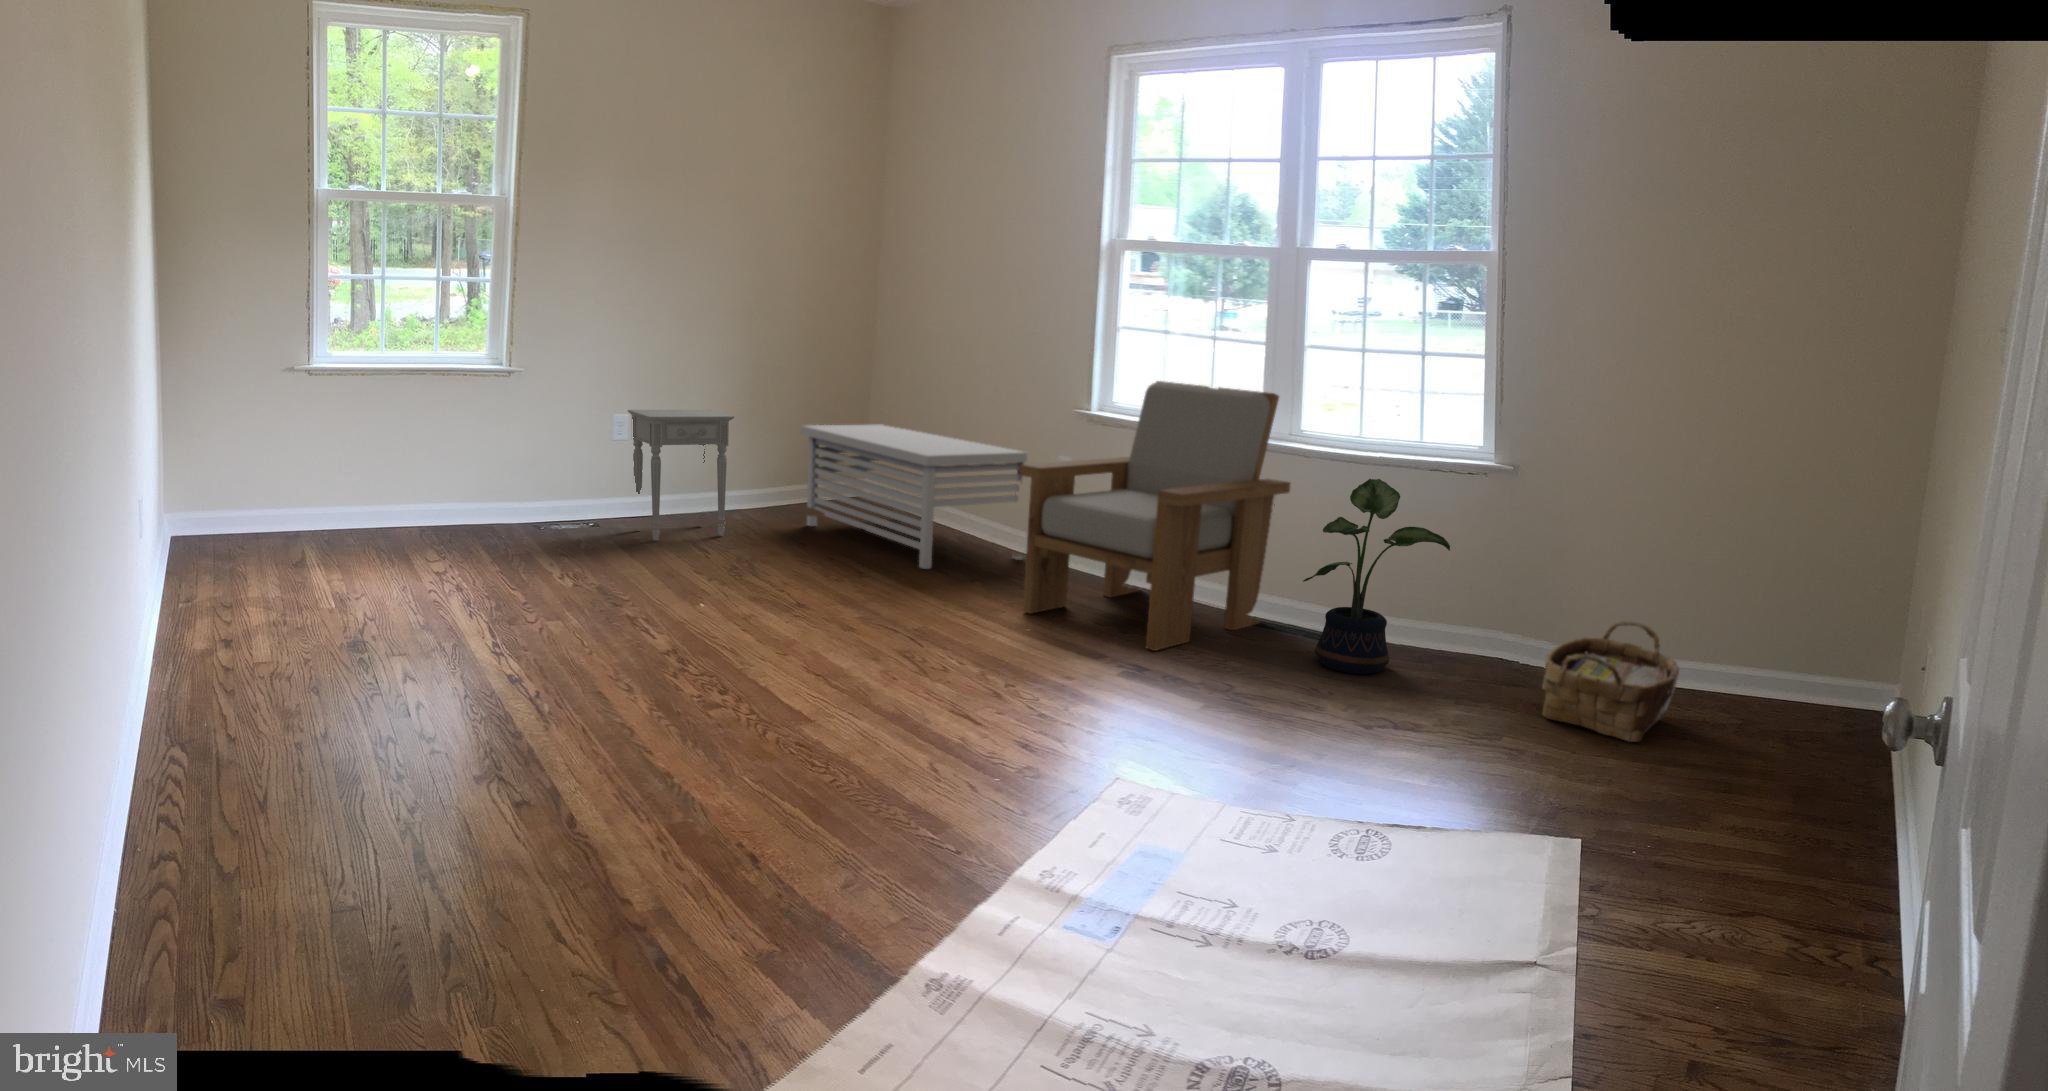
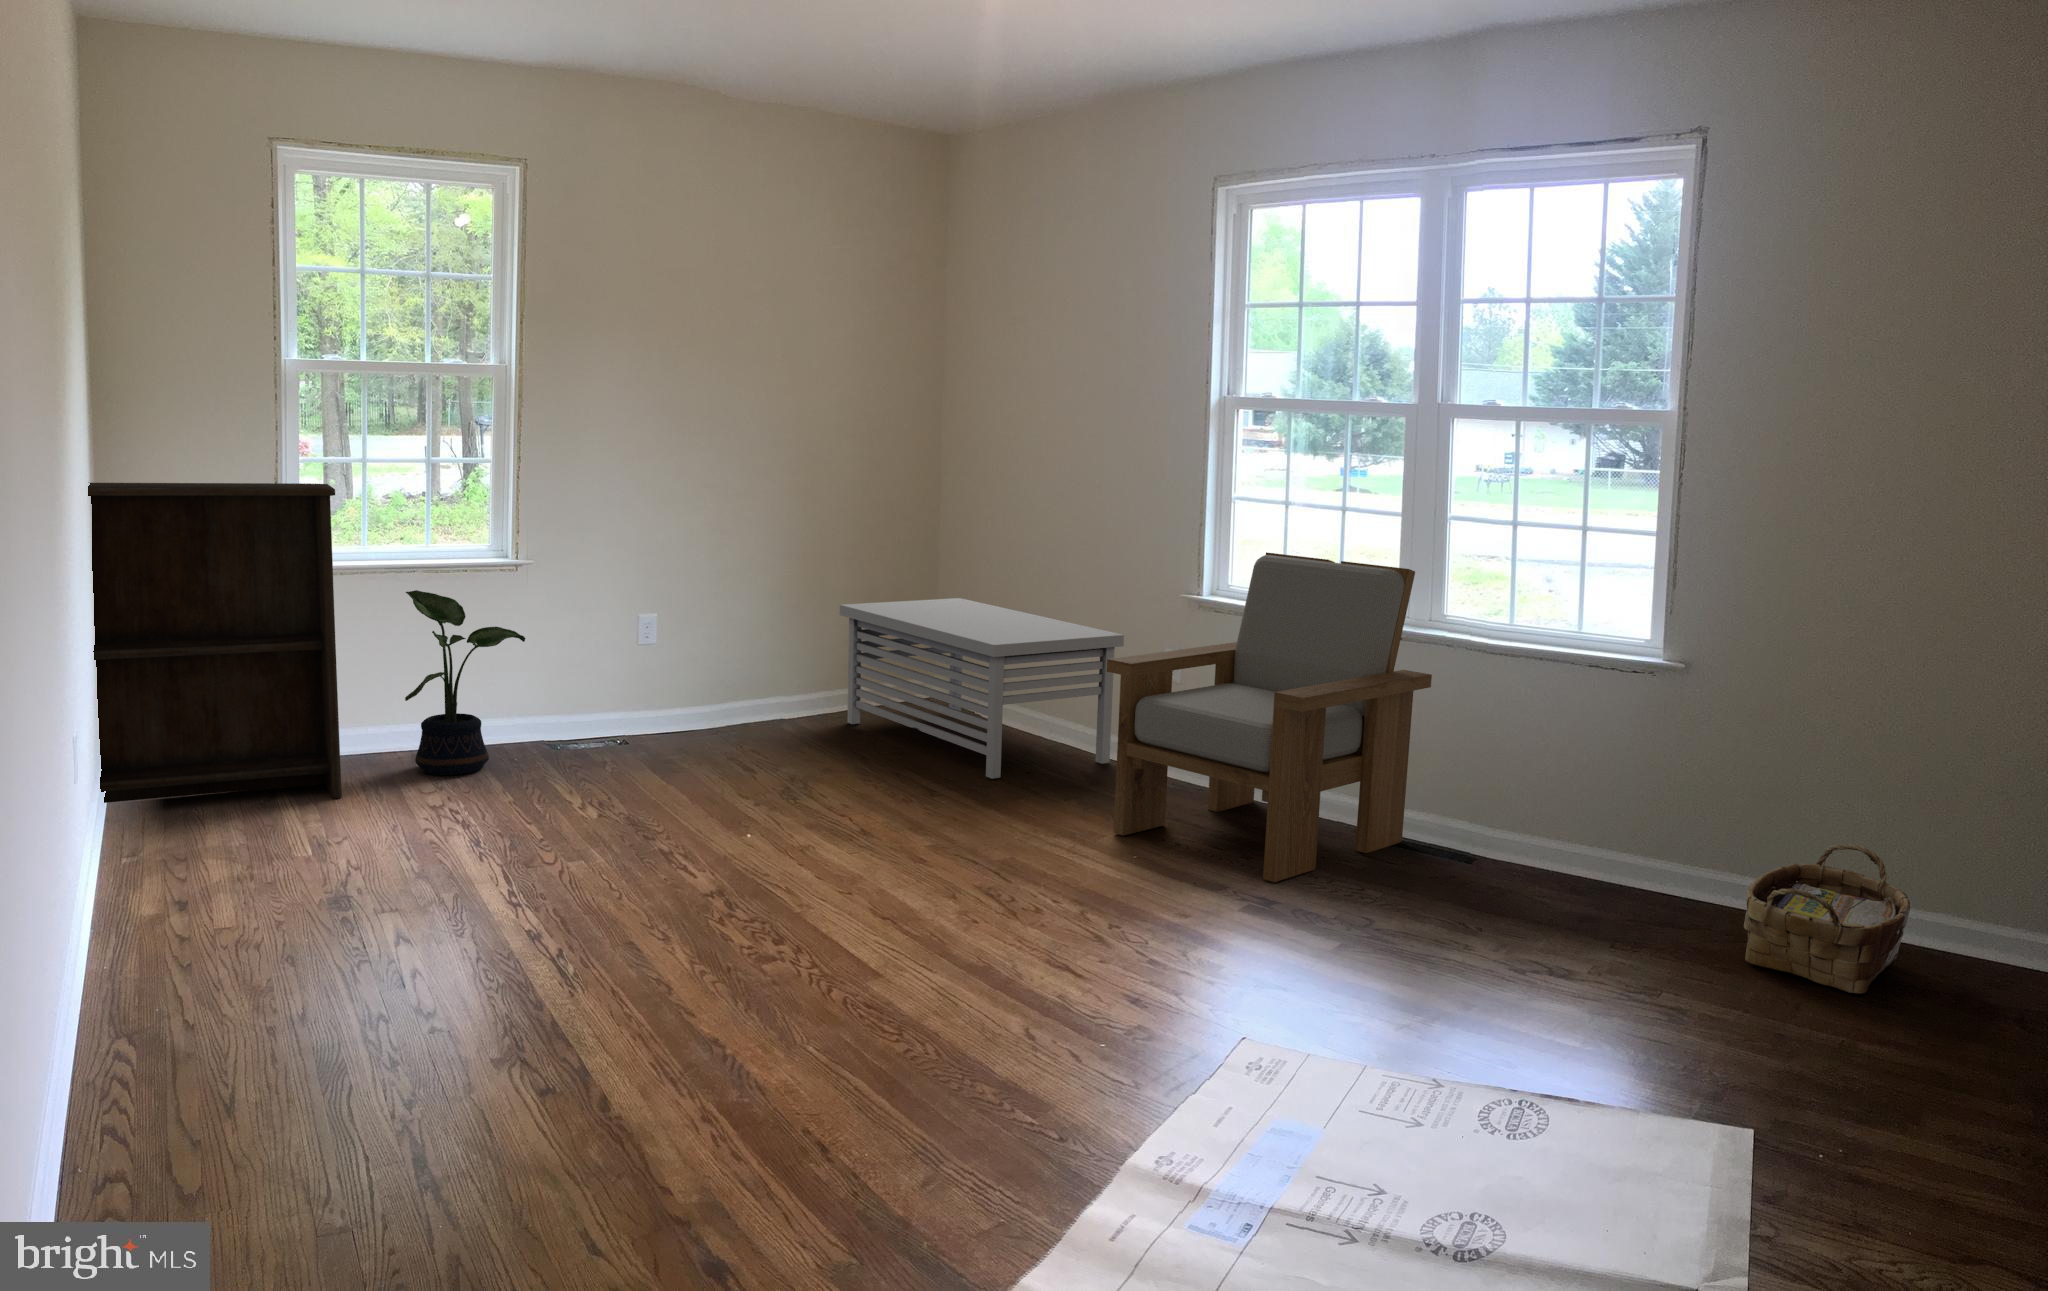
bookshelf: none [78,289,361,587] -> present [88,483,342,803]
nightstand: present [628,410,734,541] -> none [638,589,763,748]
potted plant: present [1303,479,1450,674] -> present [405,590,525,775]

